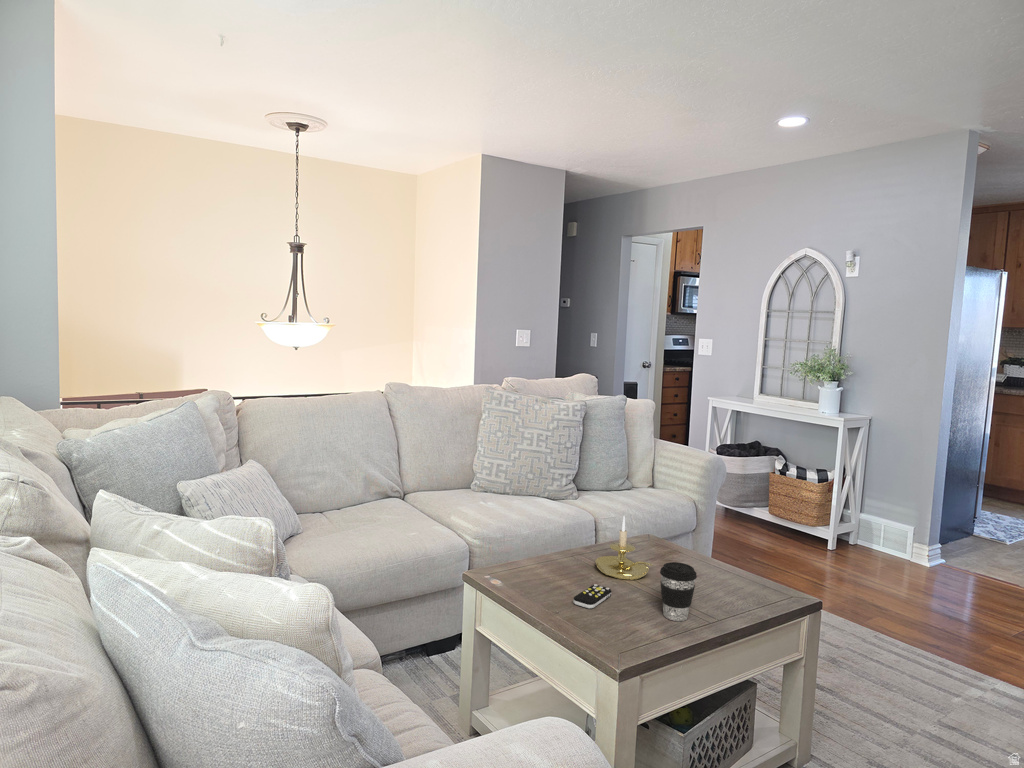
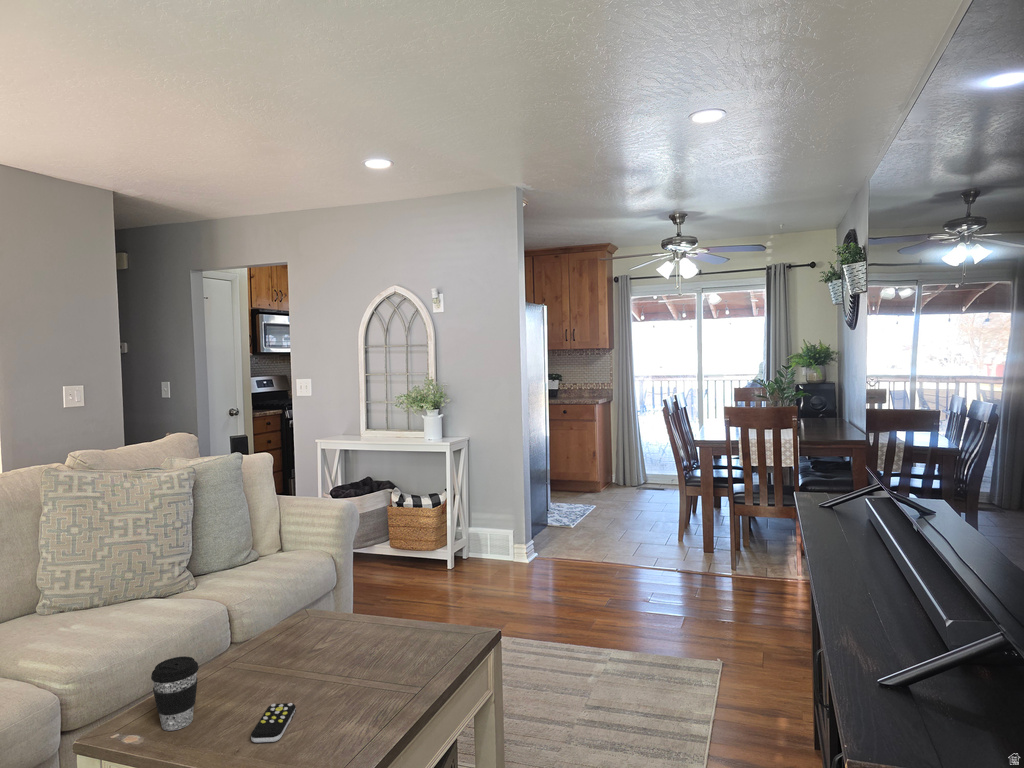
candle holder: present [595,516,652,580] -> none [259,605,335,684]
coffee cup: present [660,562,697,621] -> present [151,656,199,731]

